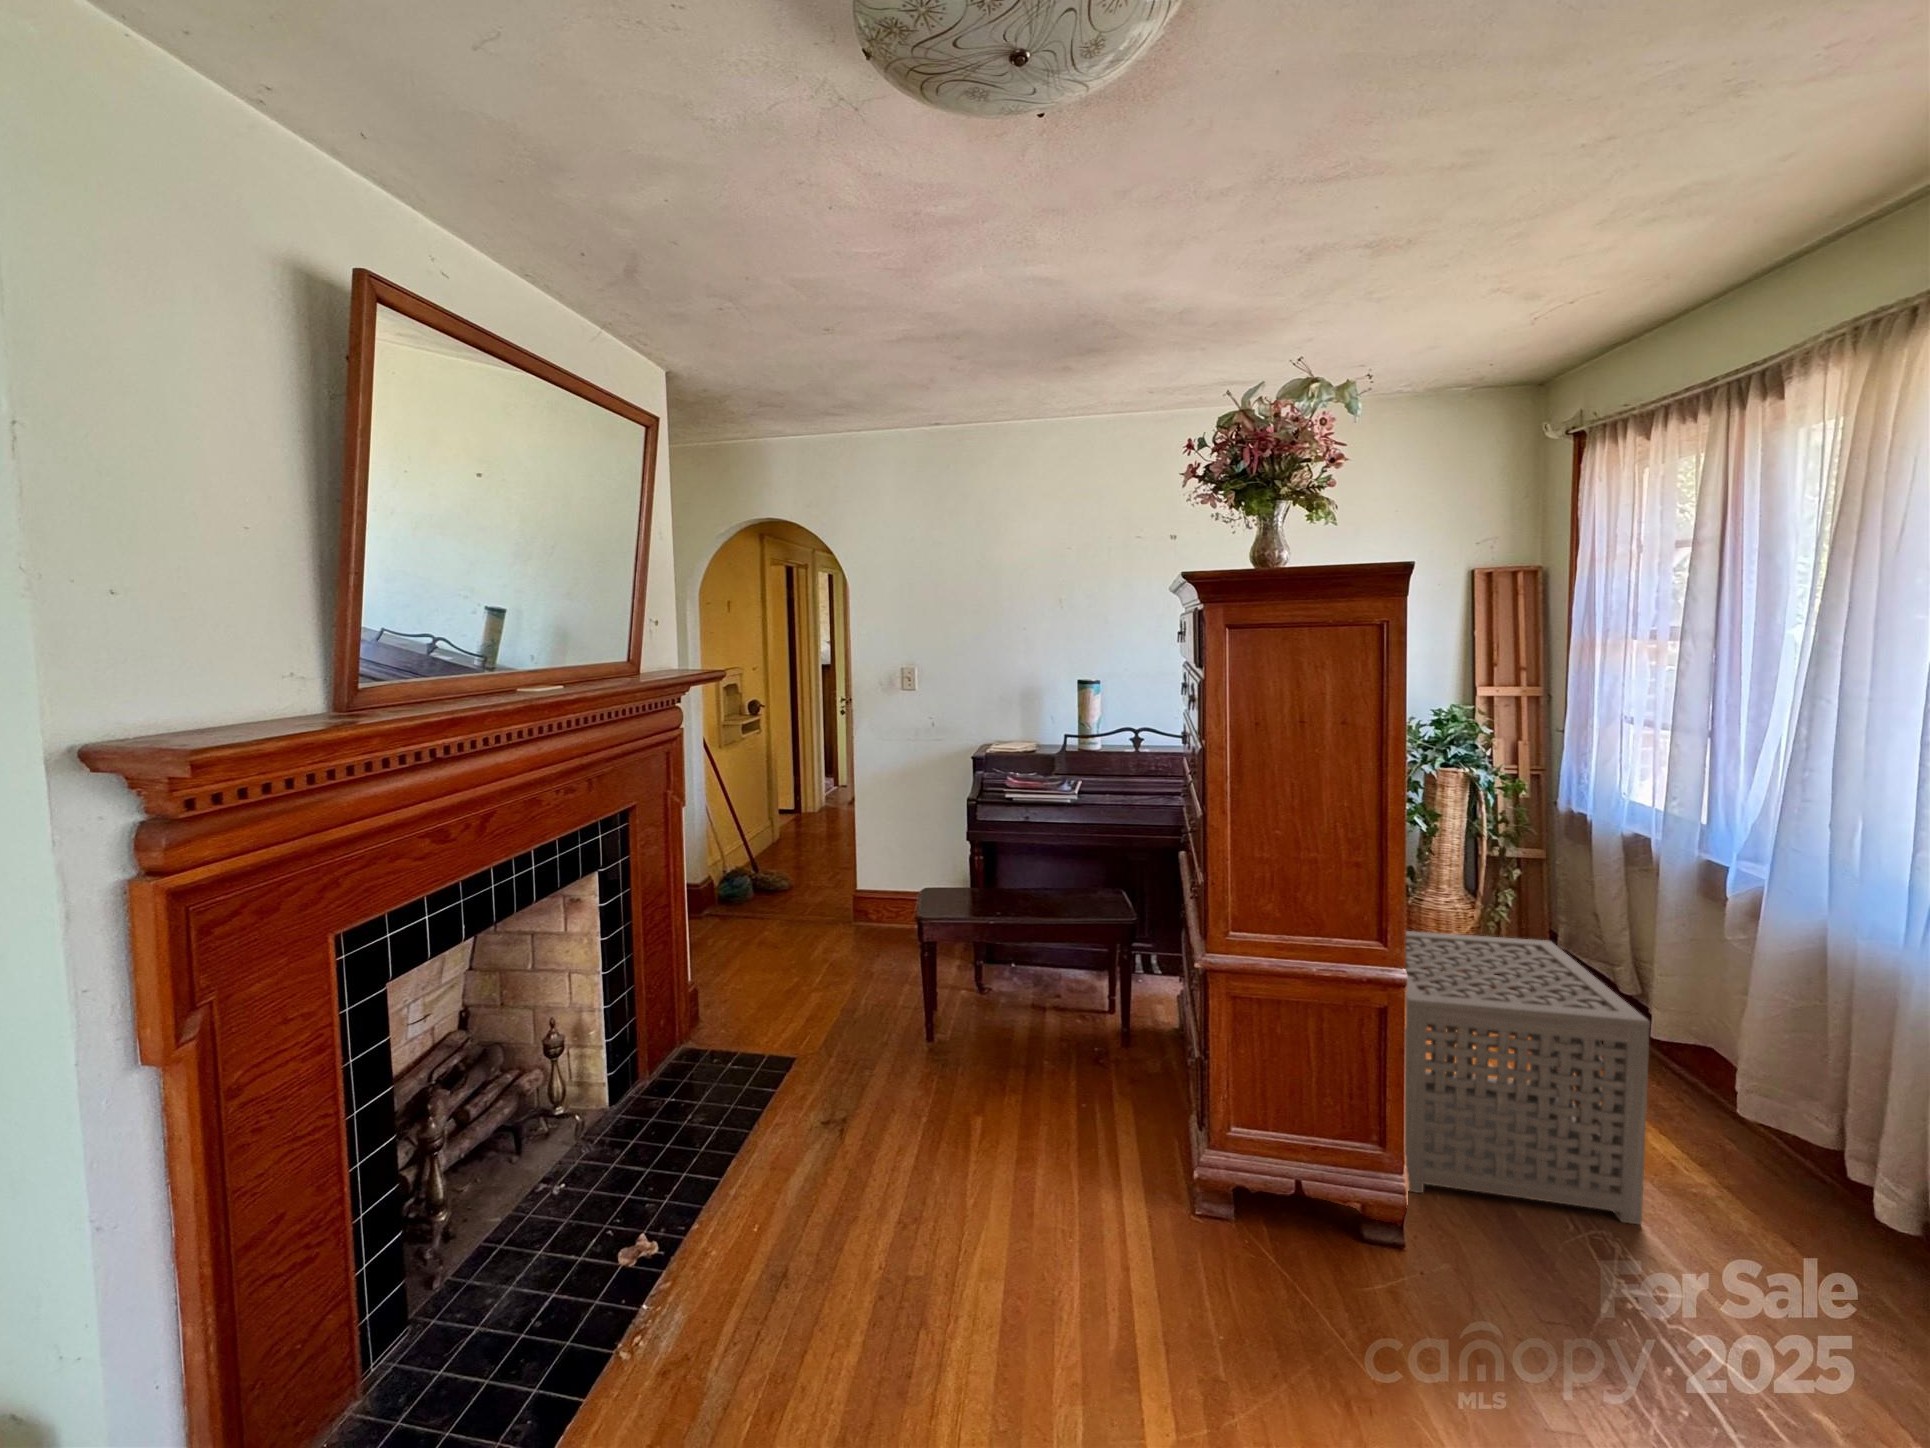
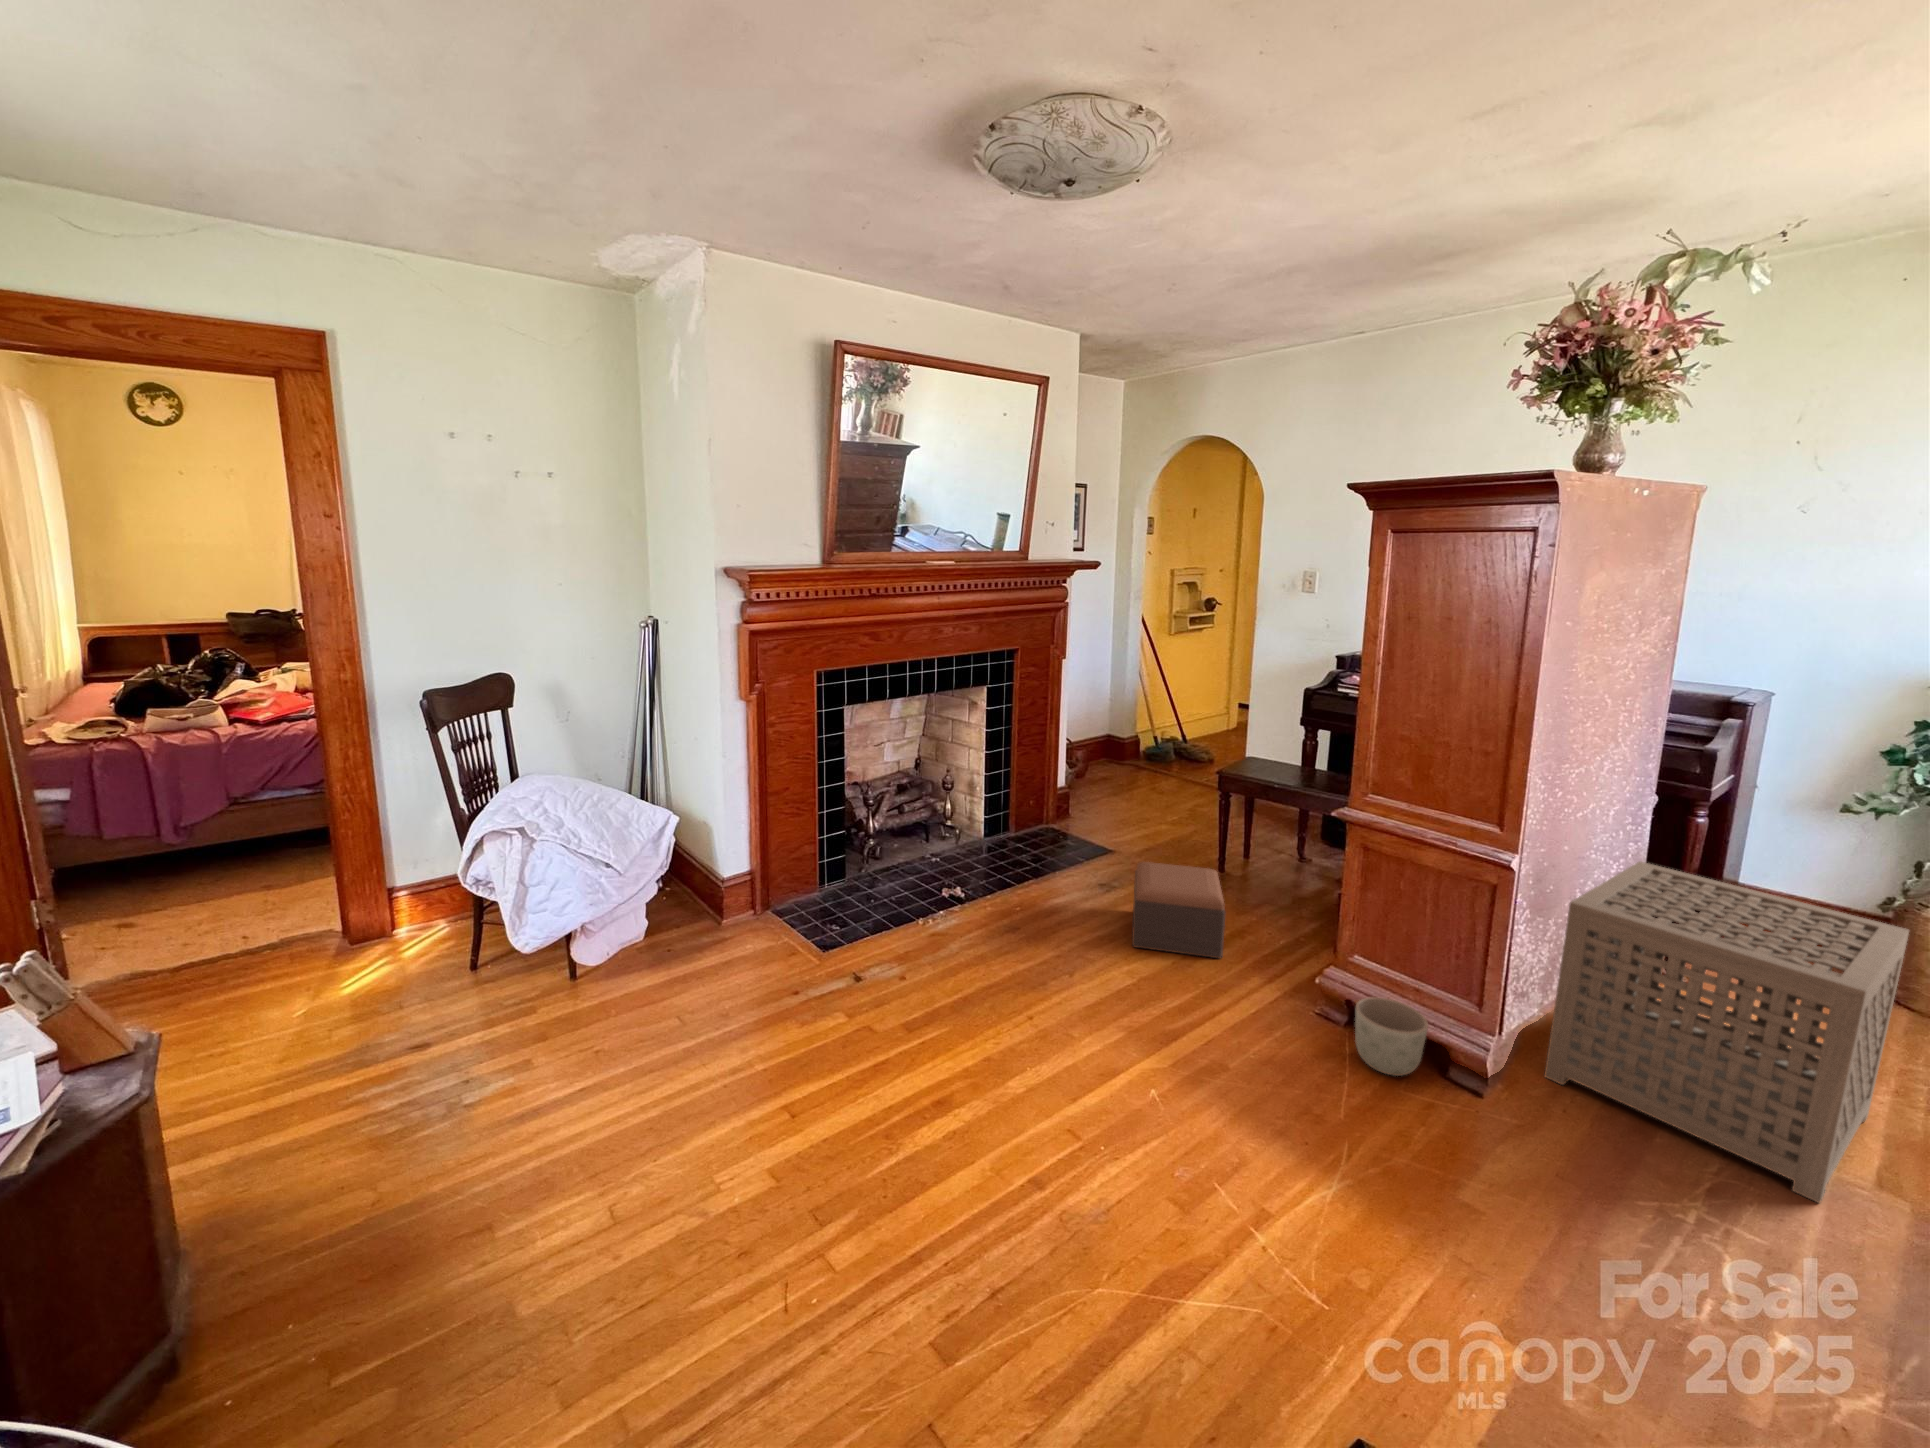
footstool: none [902,1060,1054,1222] -> present [1132,862,1226,958]
planter: none [1277,1174,1361,1277] -> present [1355,997,1428,1076]

